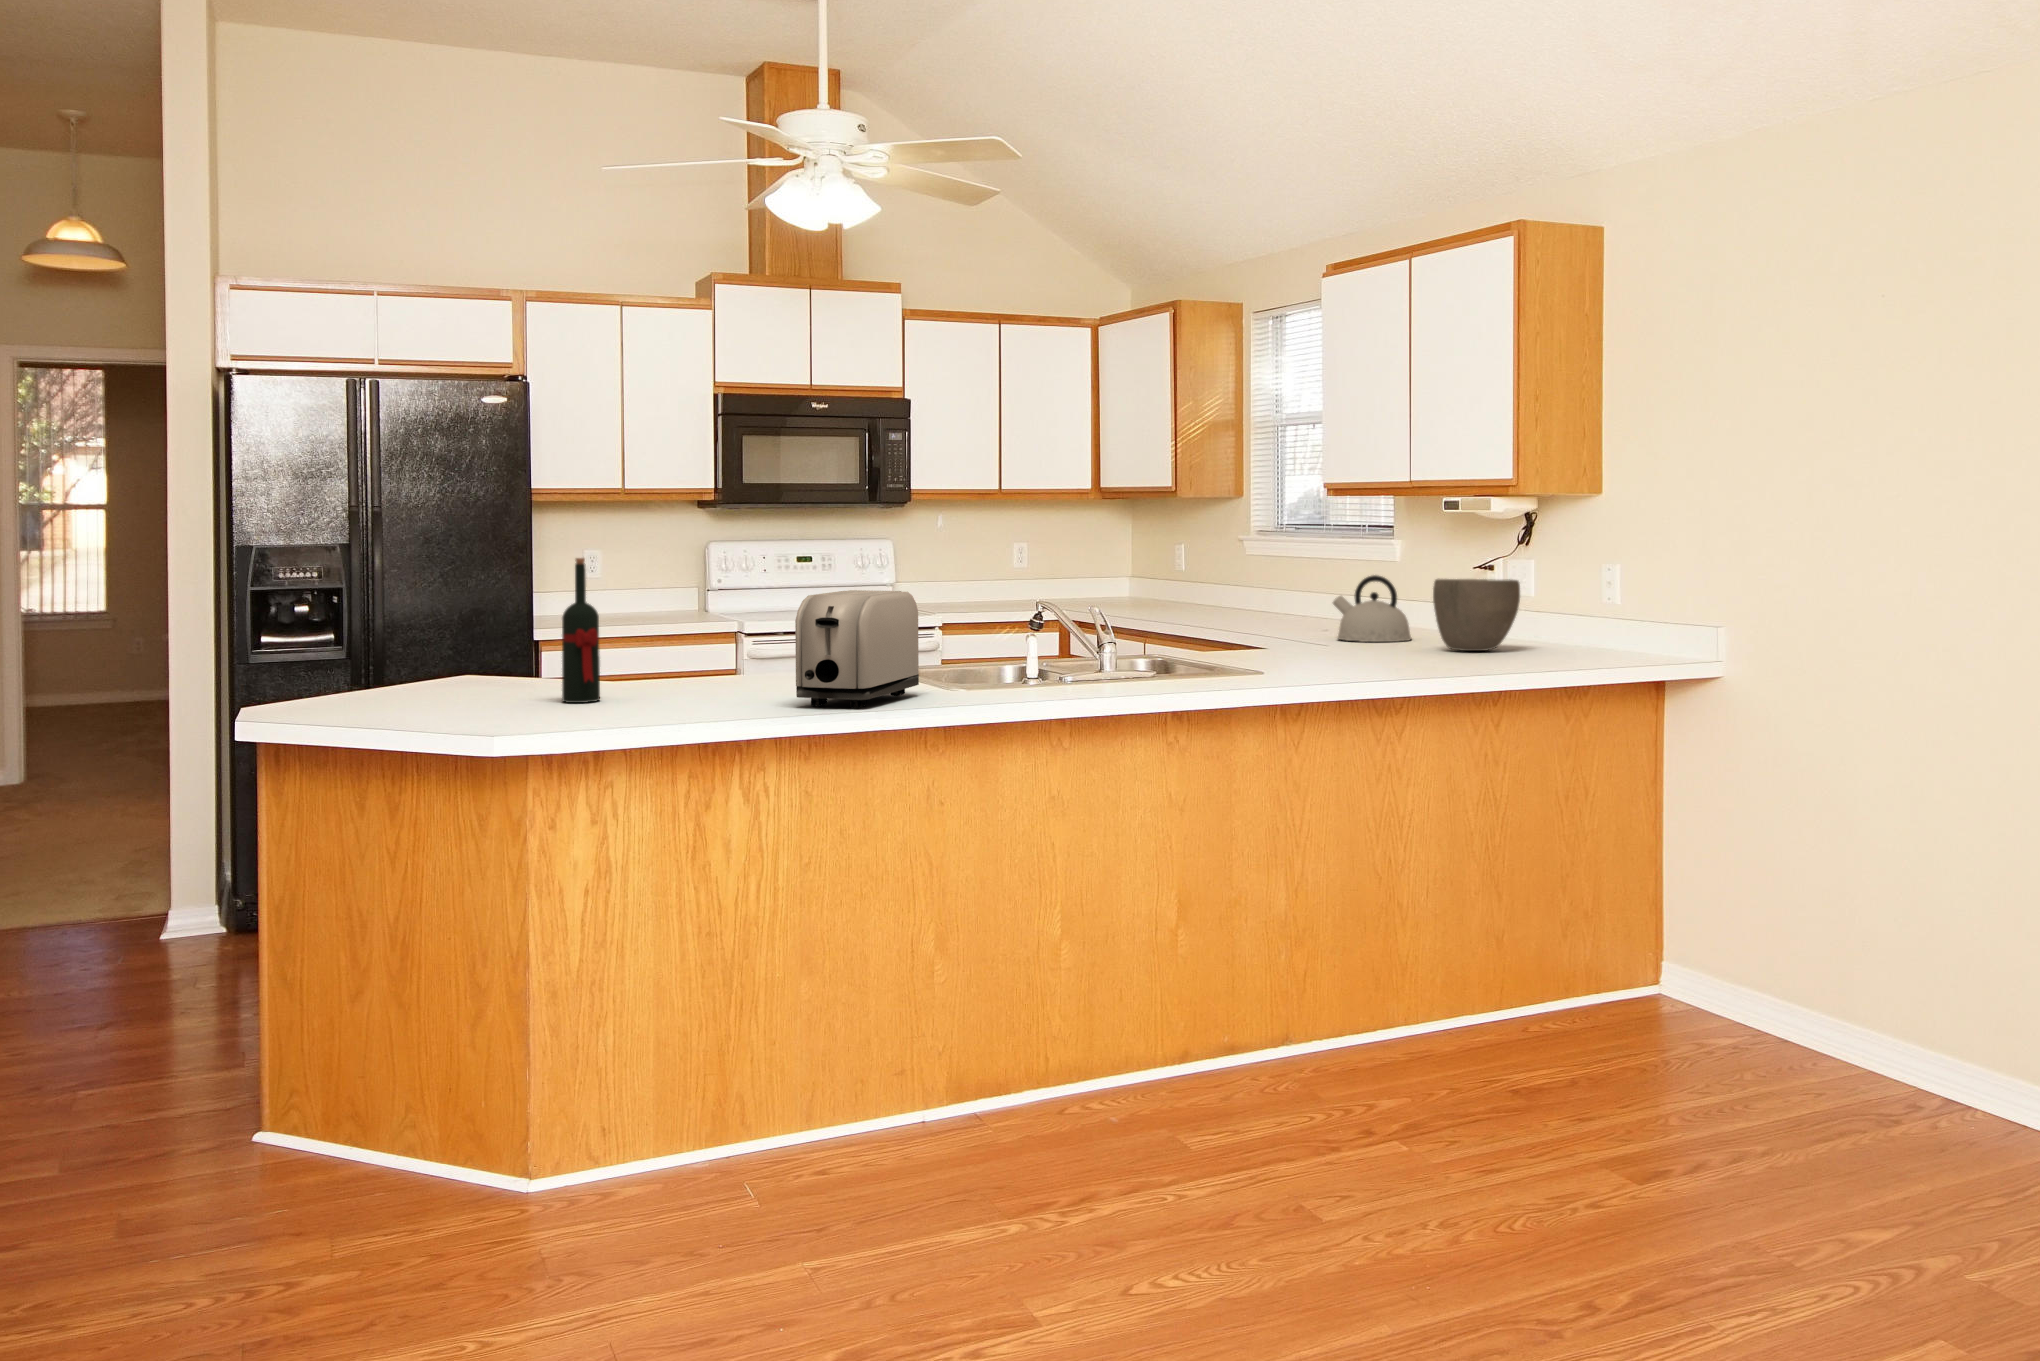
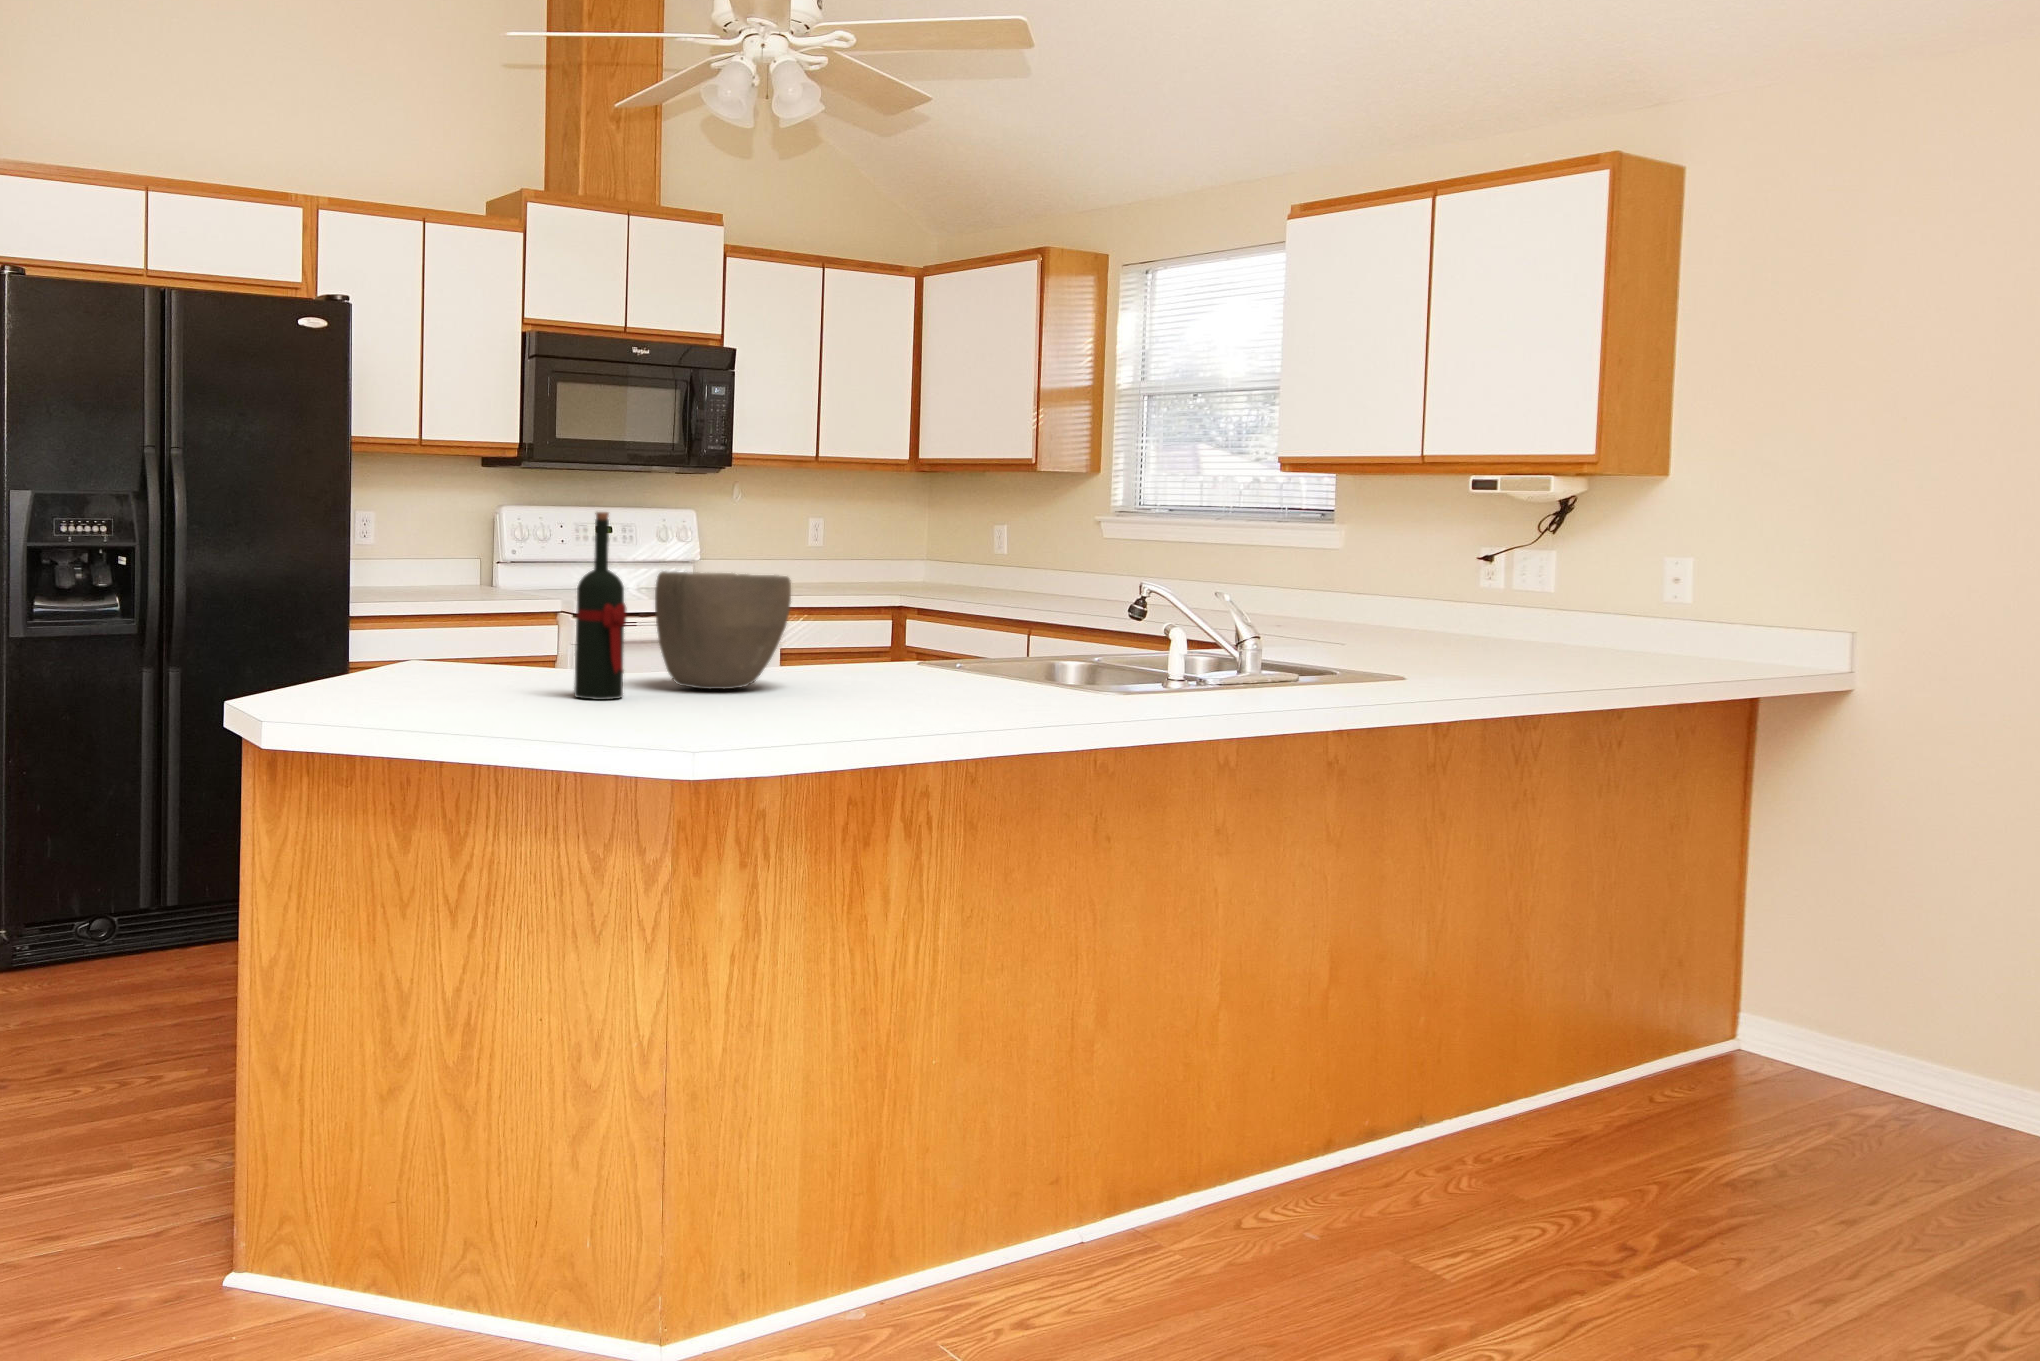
kettle: present [1333,575,1411,642] -> none [1281,563,1379,641]
bowl: present [1433,579,1520,651] -> present [655,571,791,689]
toaster: present [795,590,919,708] -> none [912,562,1026,713]

